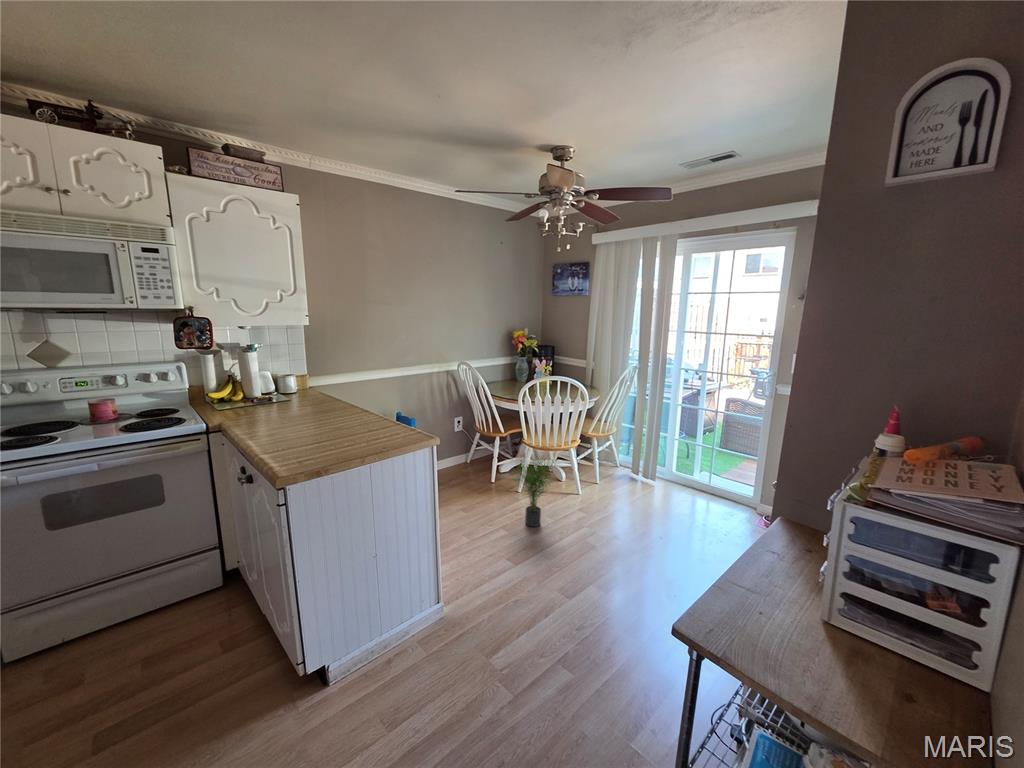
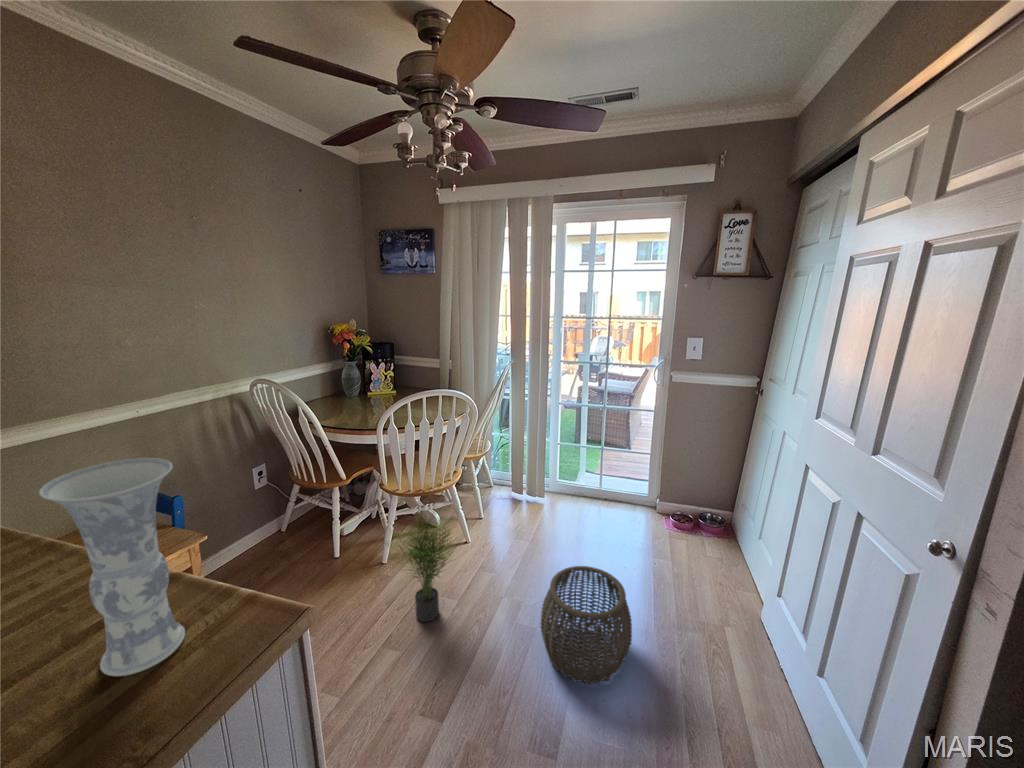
vase: none [360,368,395,441] -> present [39,458,185,676]
woven basket: none [594,509,662,589] -> present [541,566,632,685]

